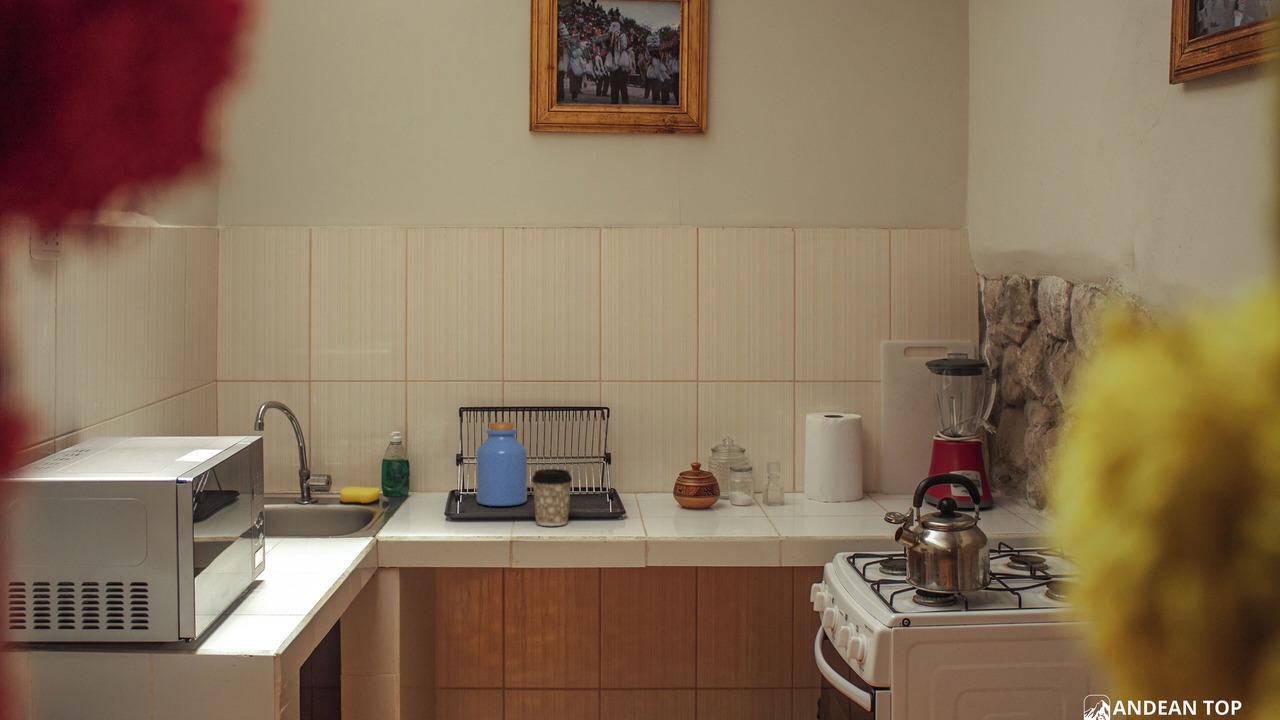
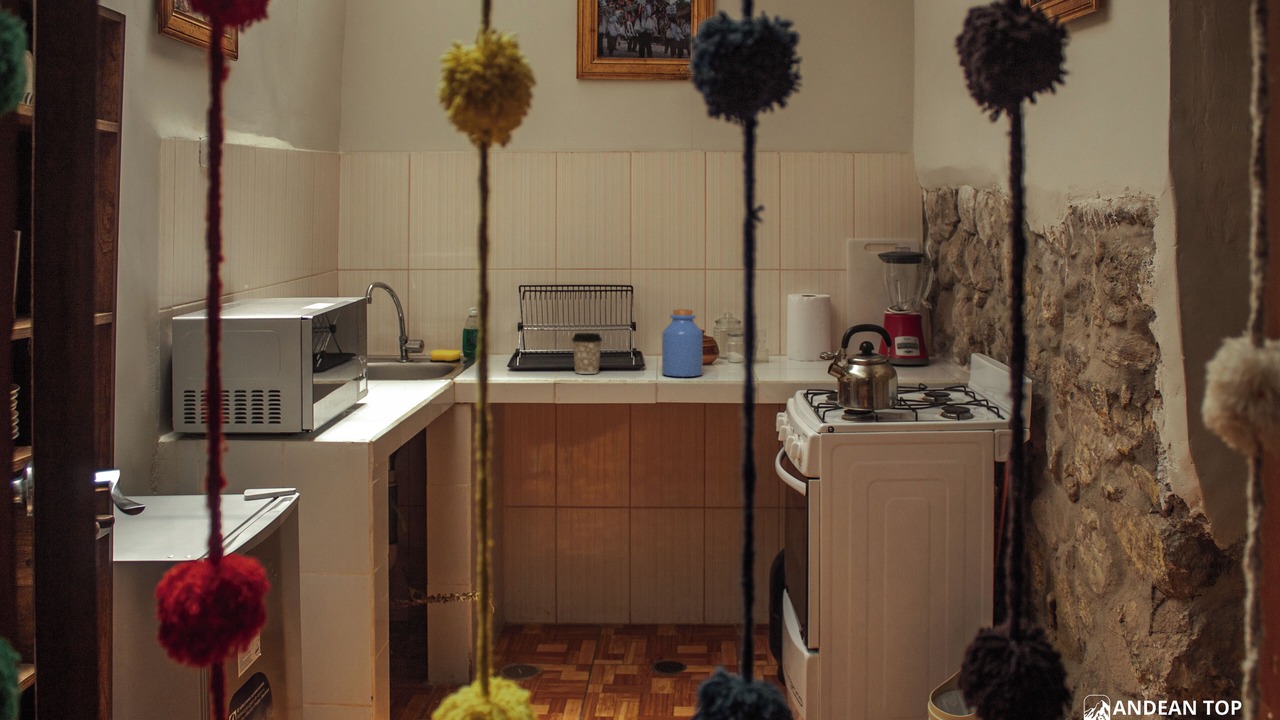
jar: present [477,422,527,506] -> present [662,309,703,377]

